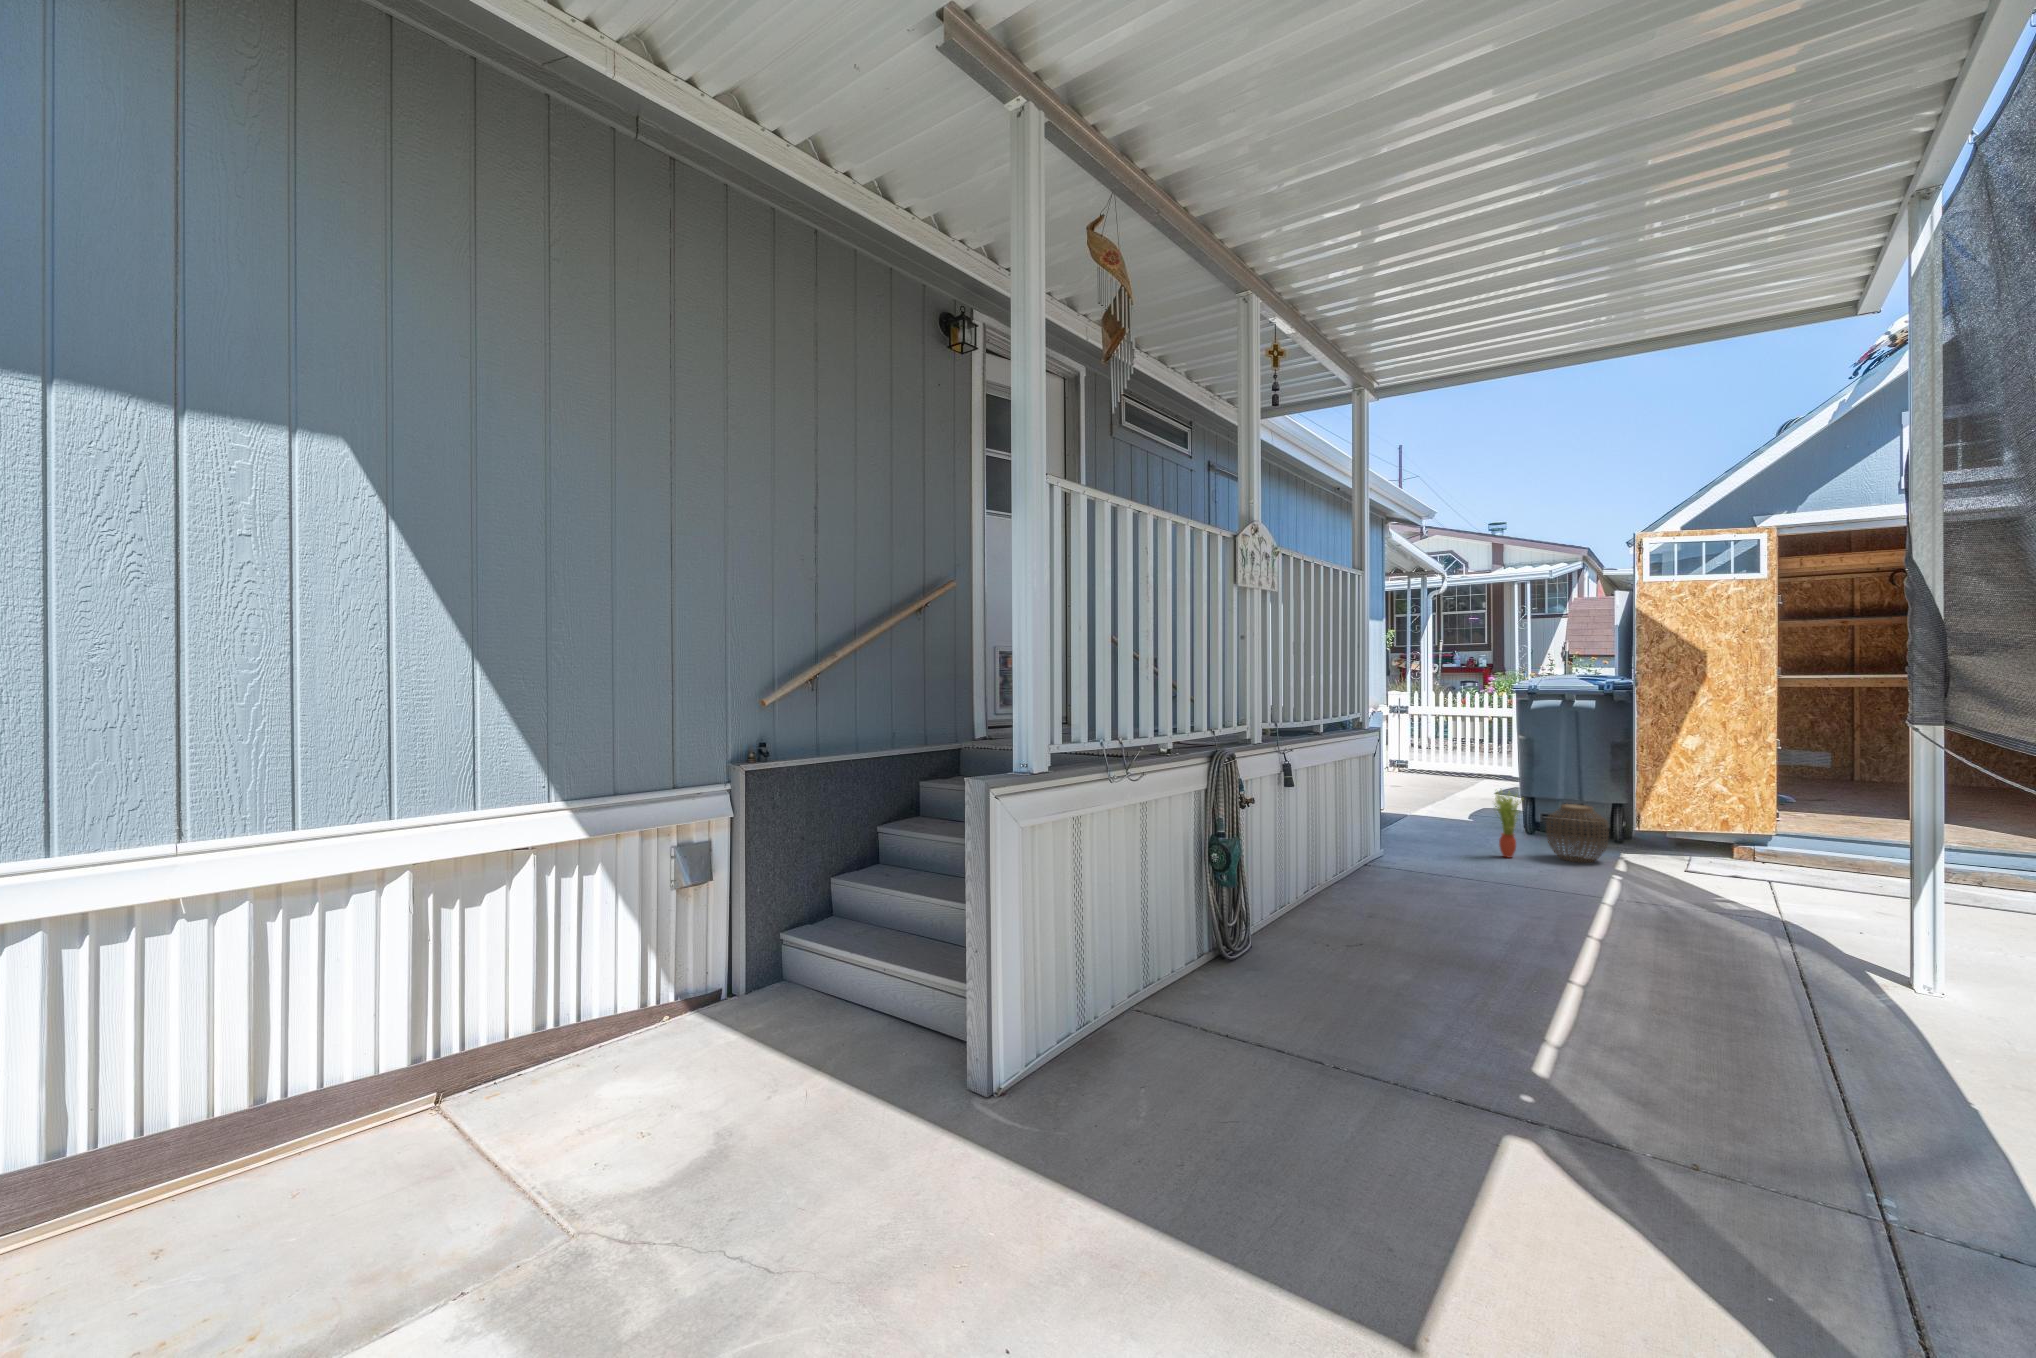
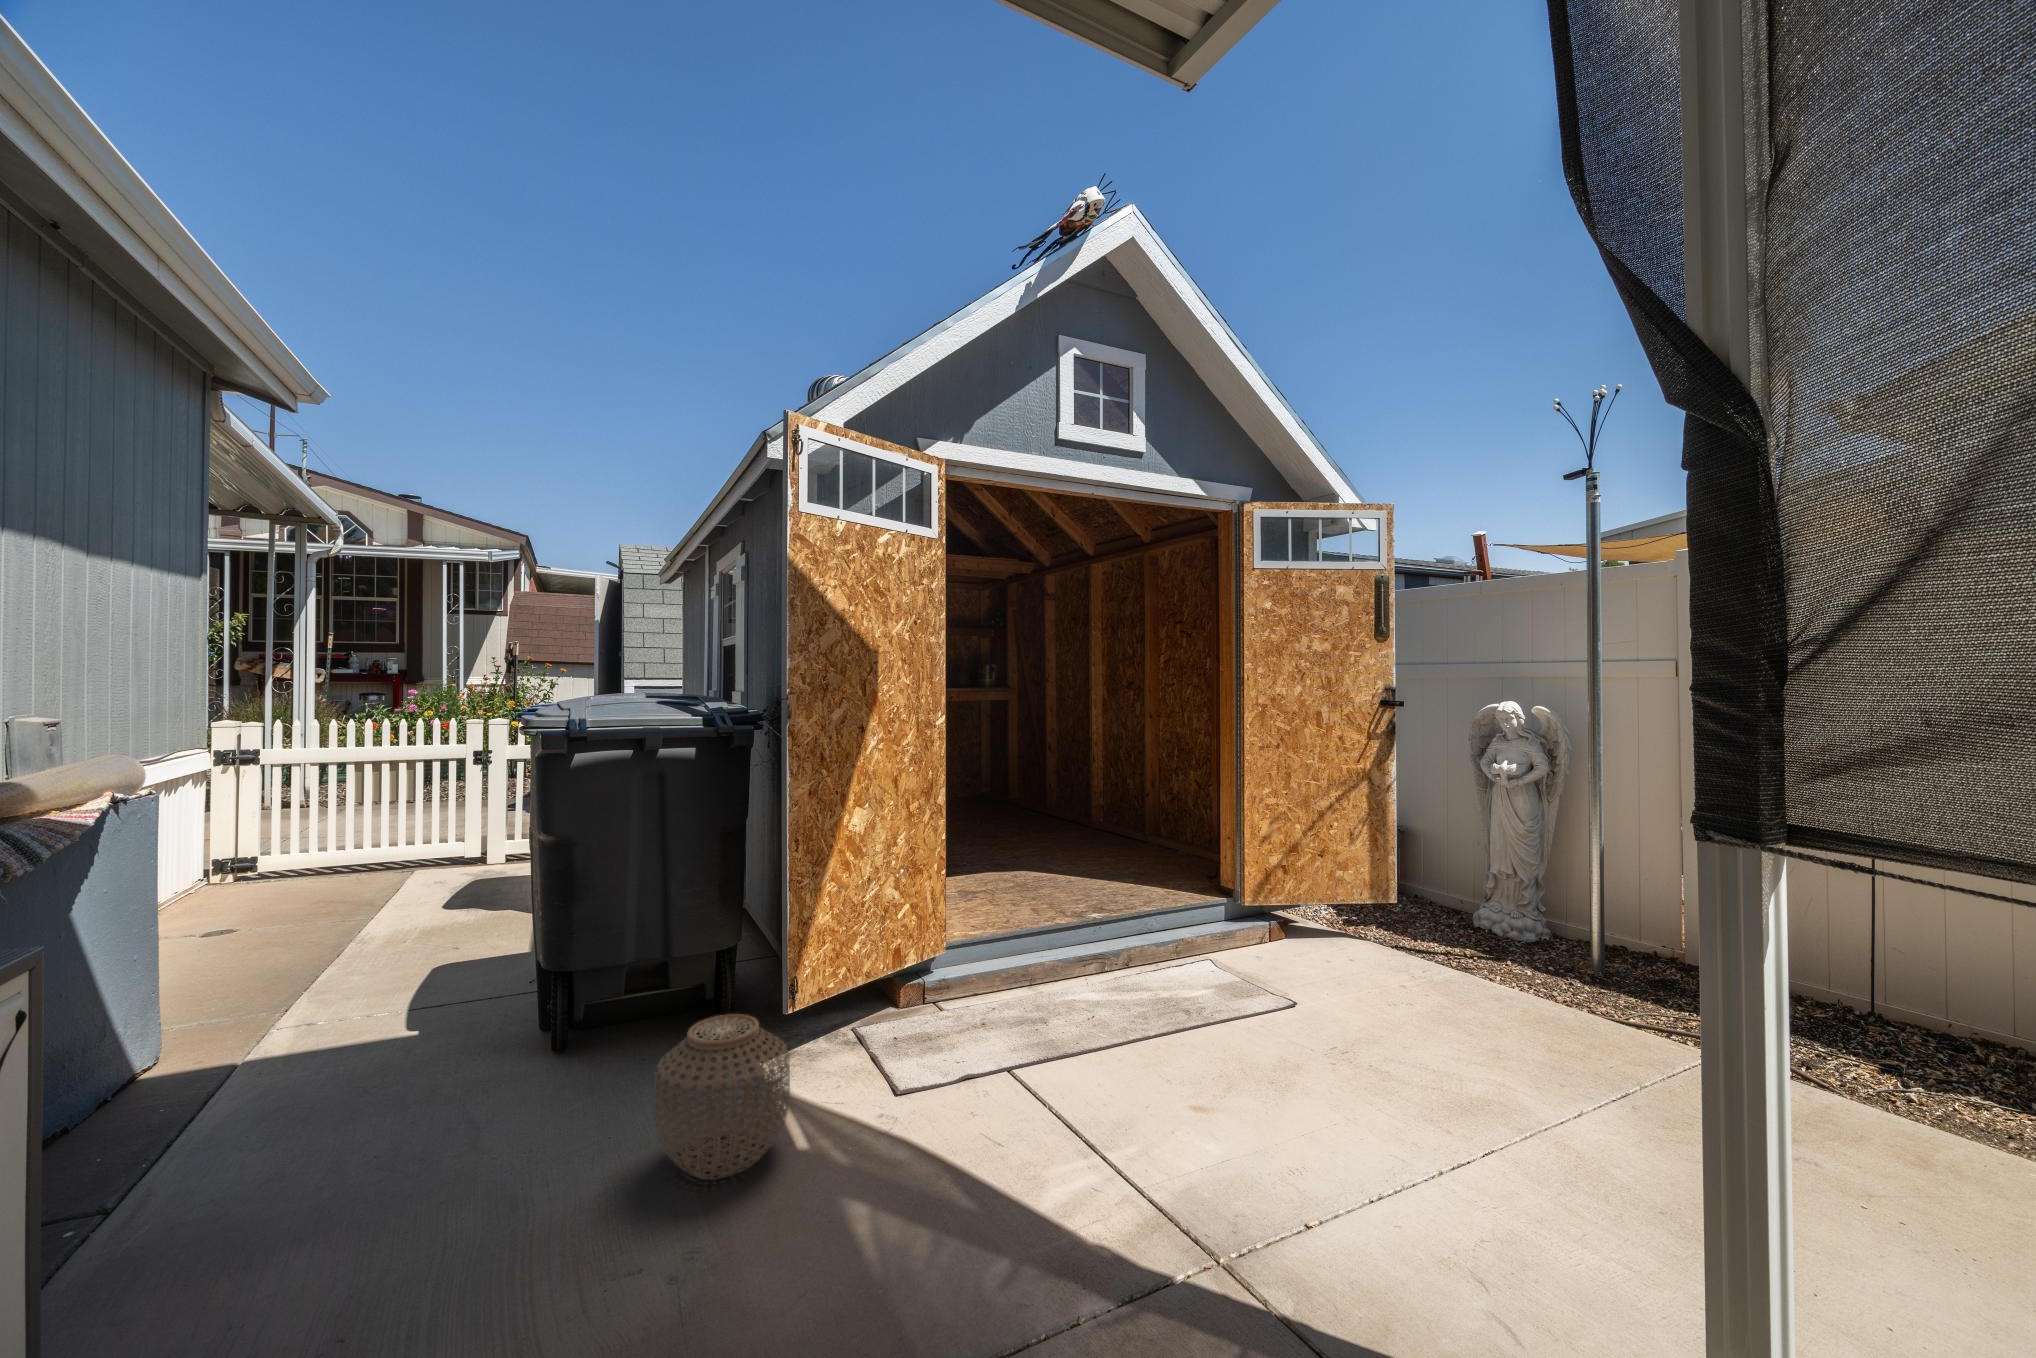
potted plant: present [1494,791,1522,858] -> none [520,1040,608,1248]

